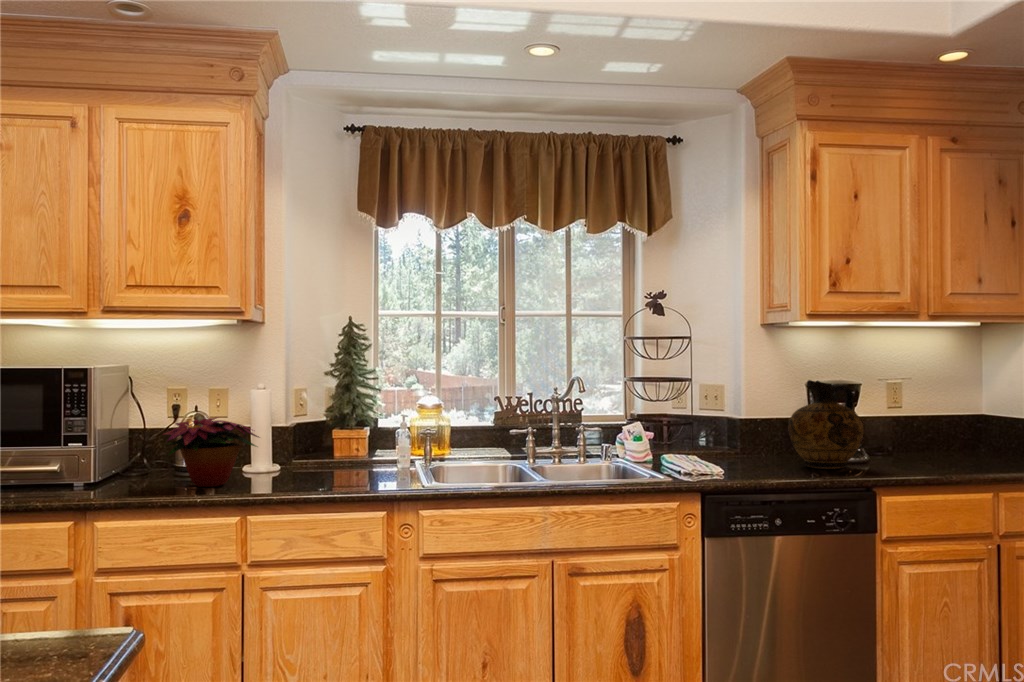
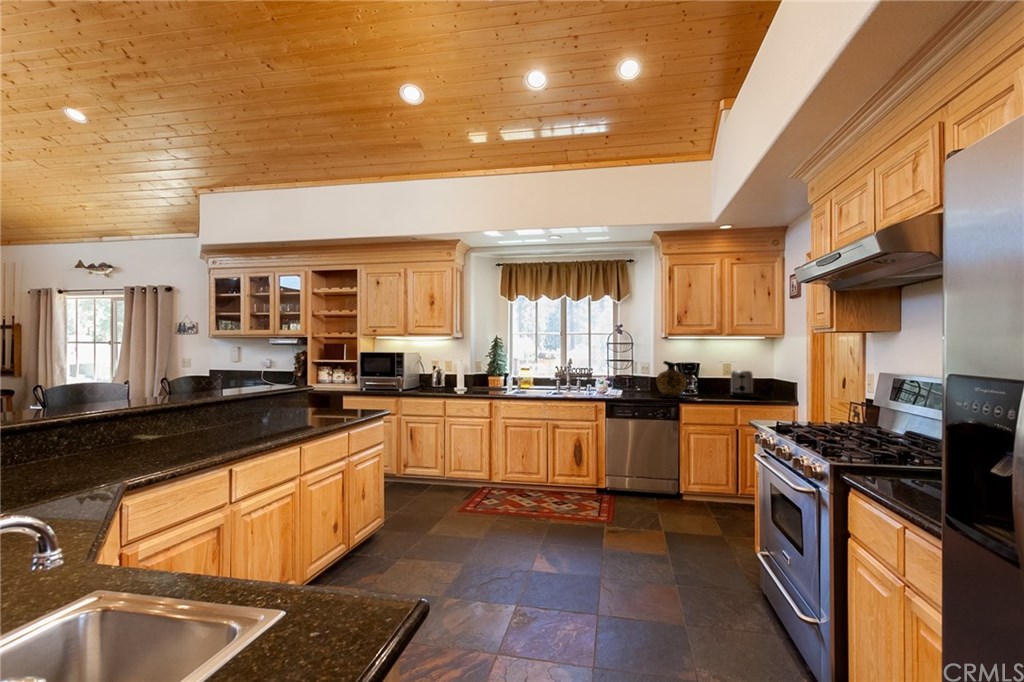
toaster: none [905,395,979,458] -> present [731,371,753,397]
flower arrangement: present [164,417,259,487] -> none [424,368,457,391]

